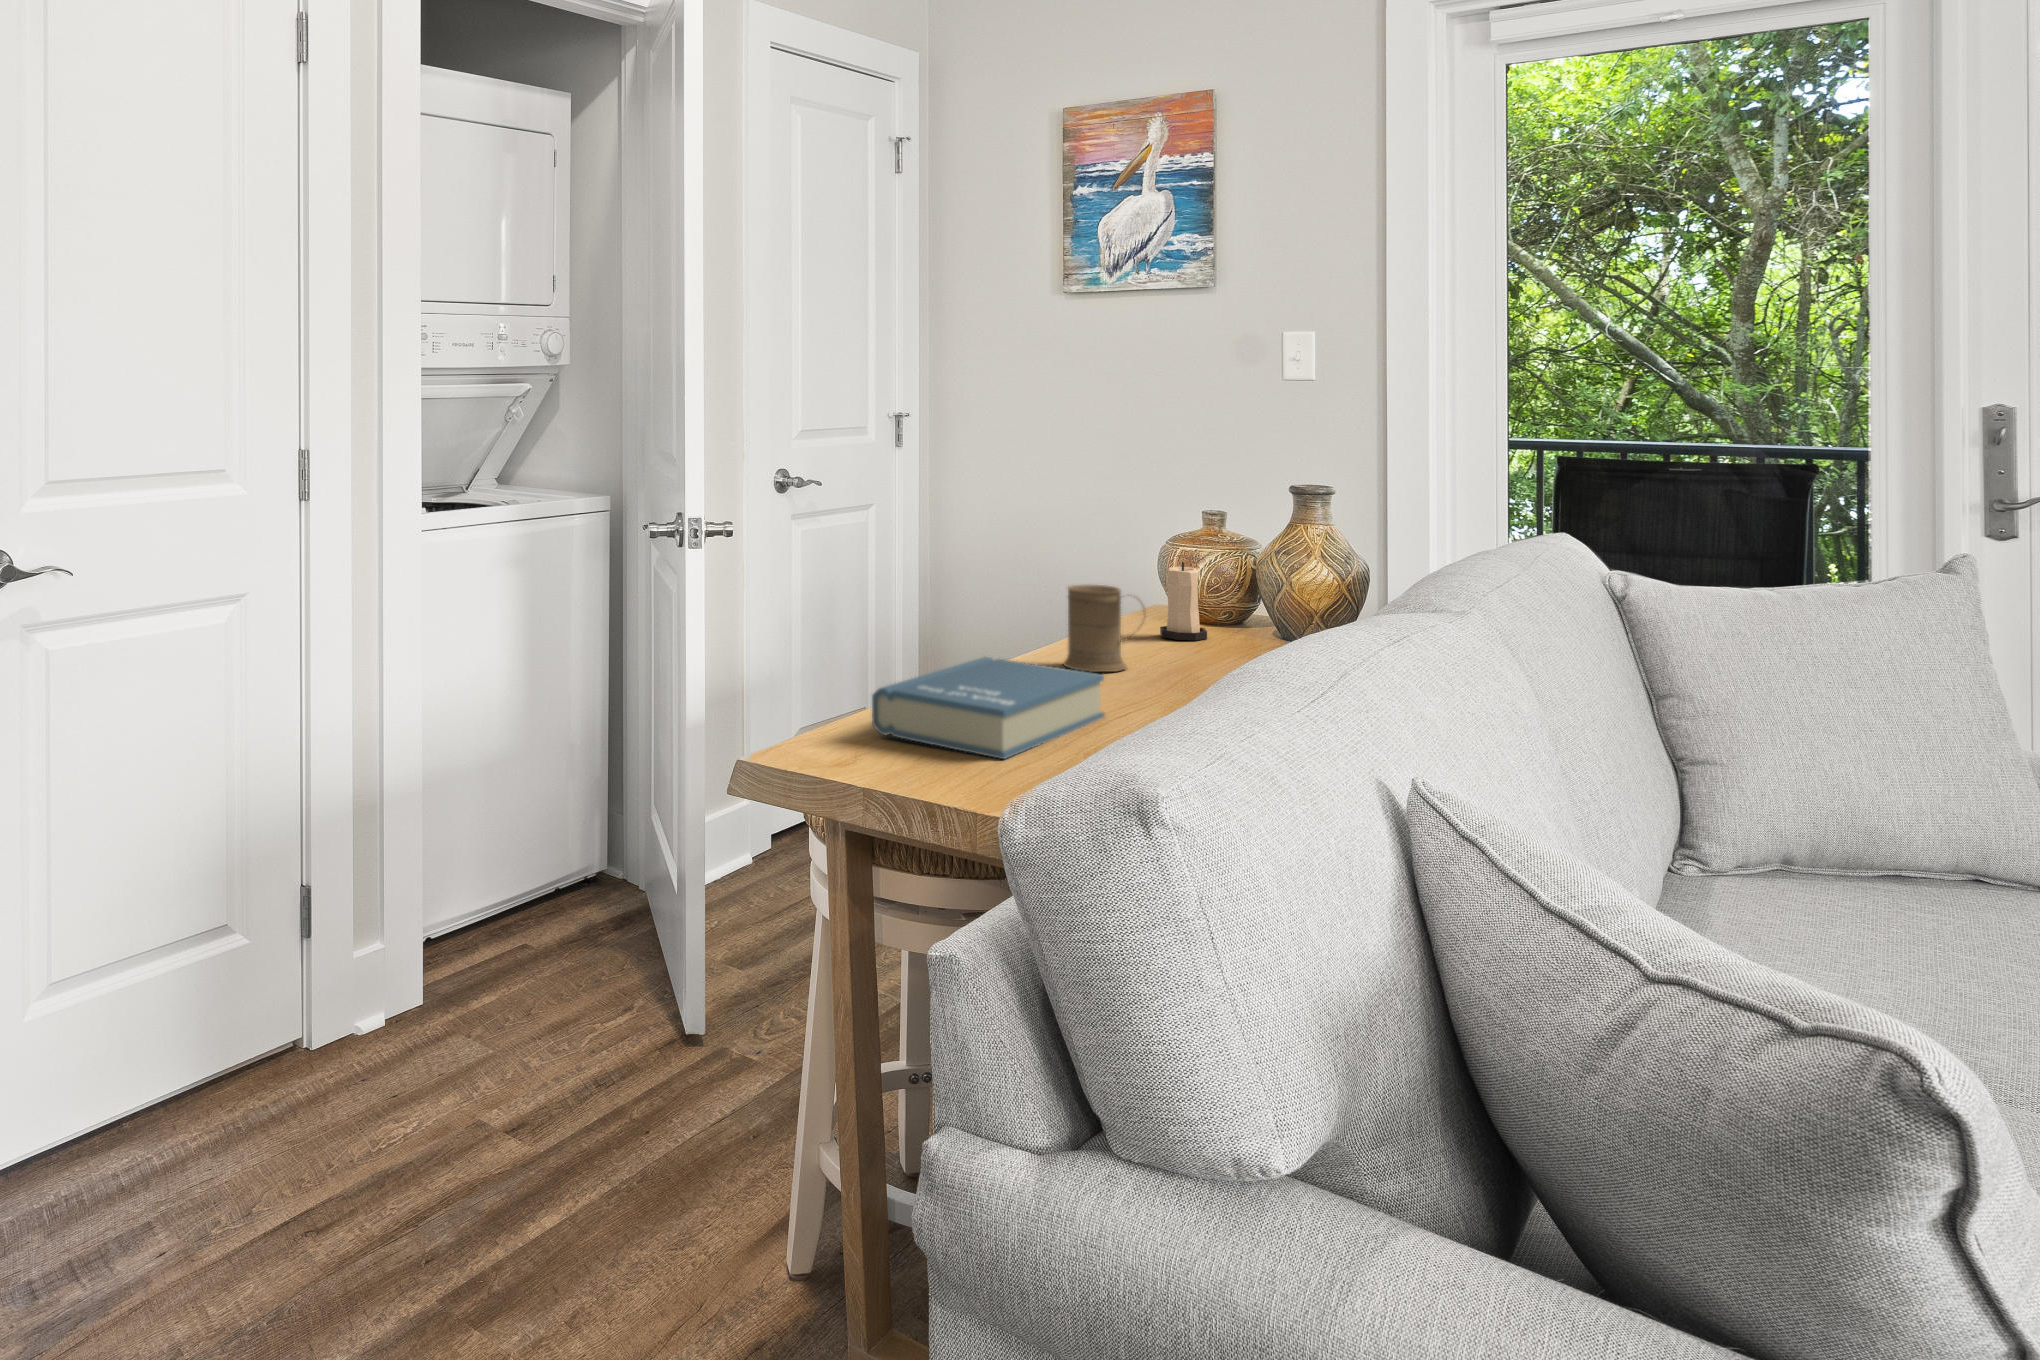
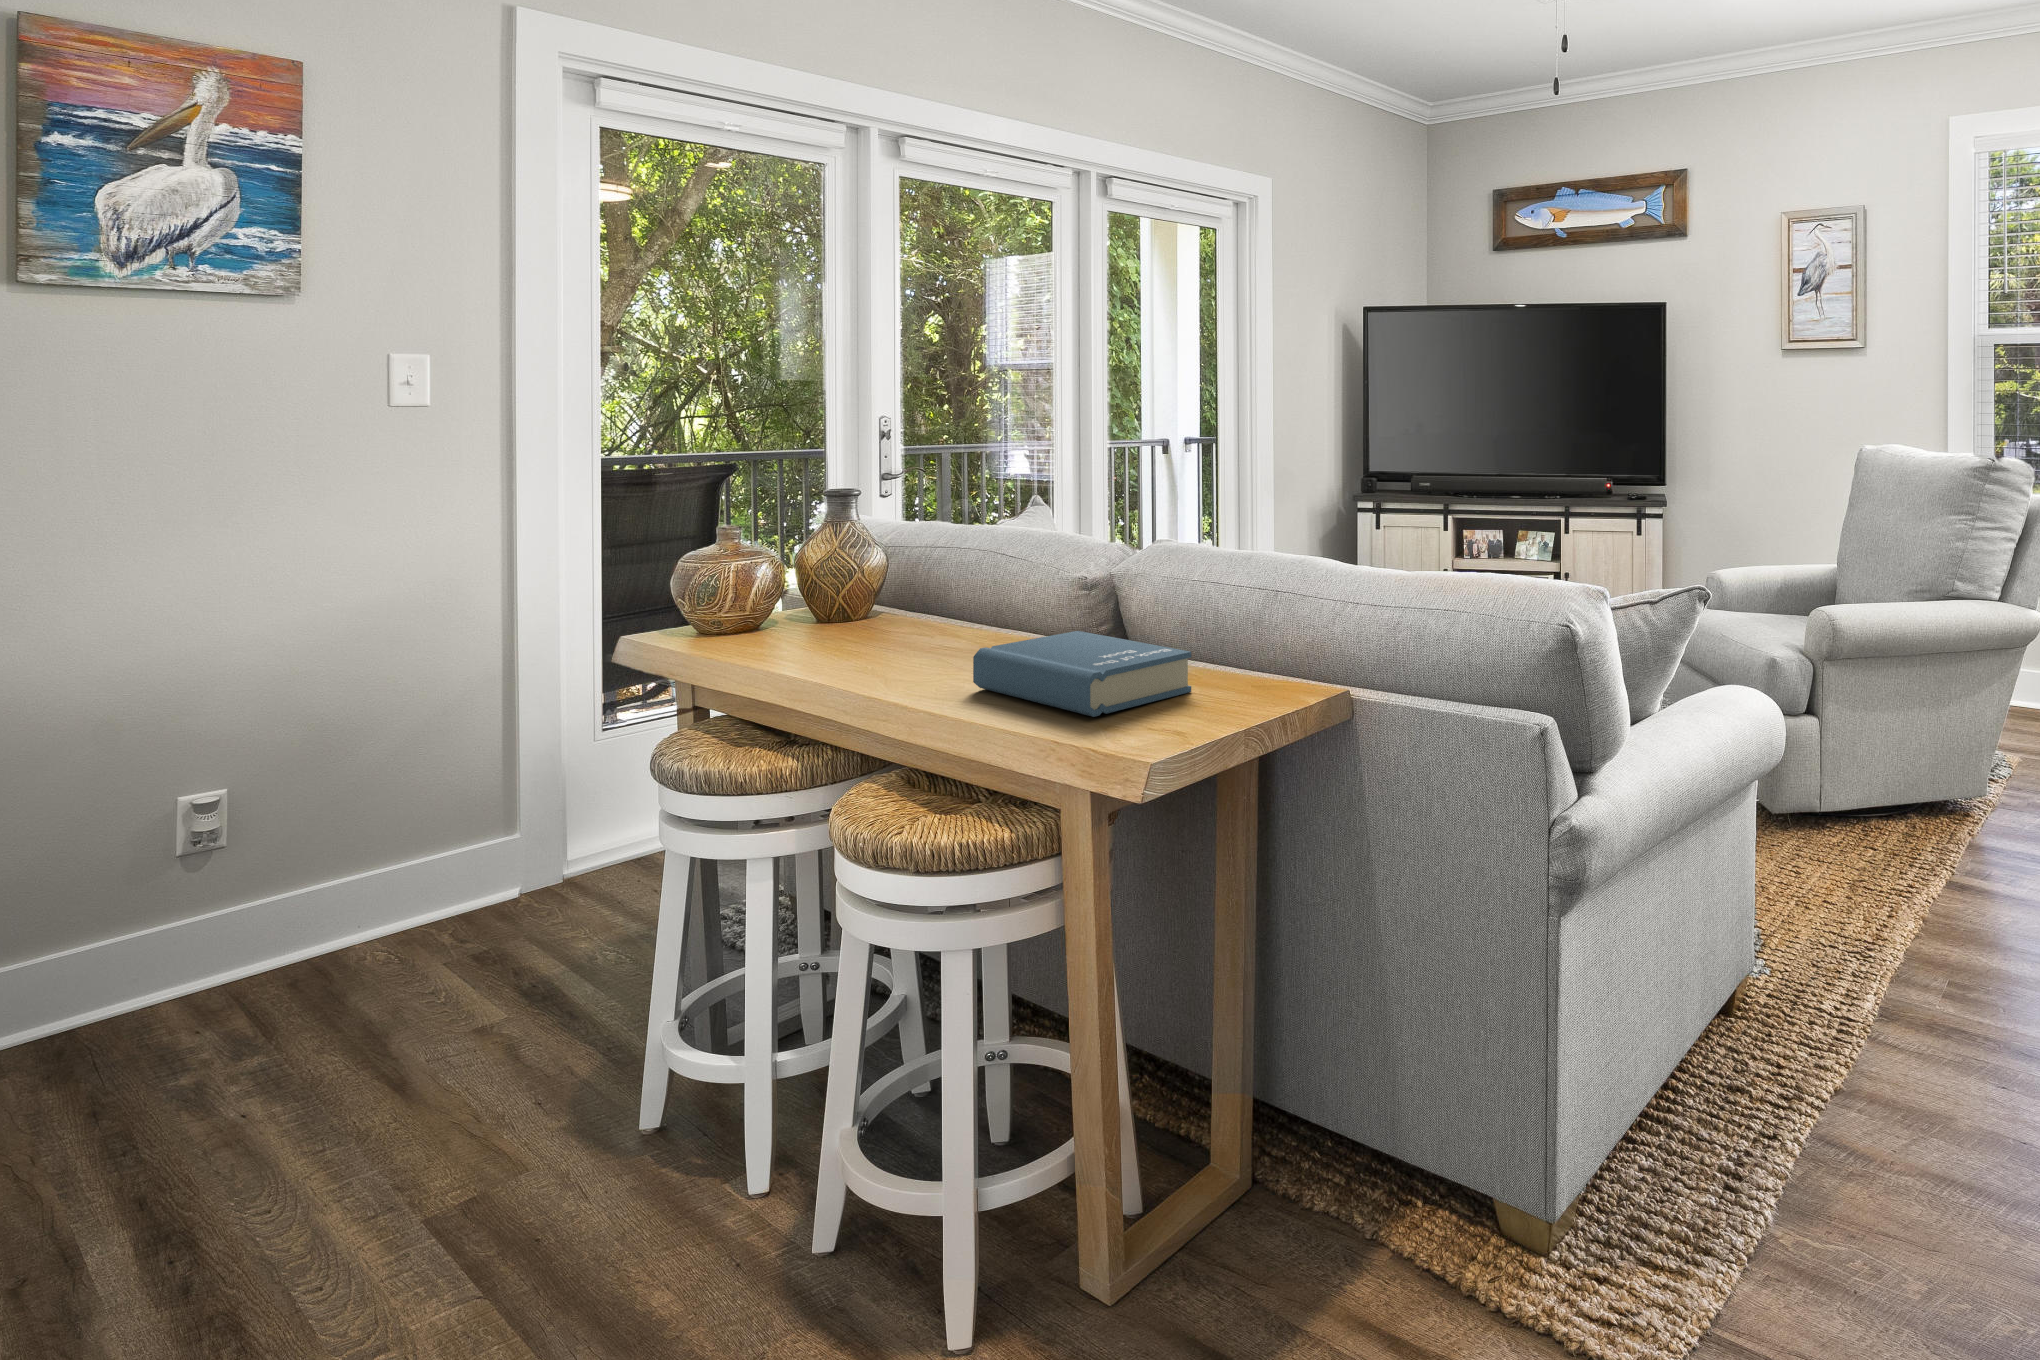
candle: present [1160,562,1207,640] -> none [787,563,833,636]
mug: present [1063,585,1145,672] -> none [861,582,935,663]

